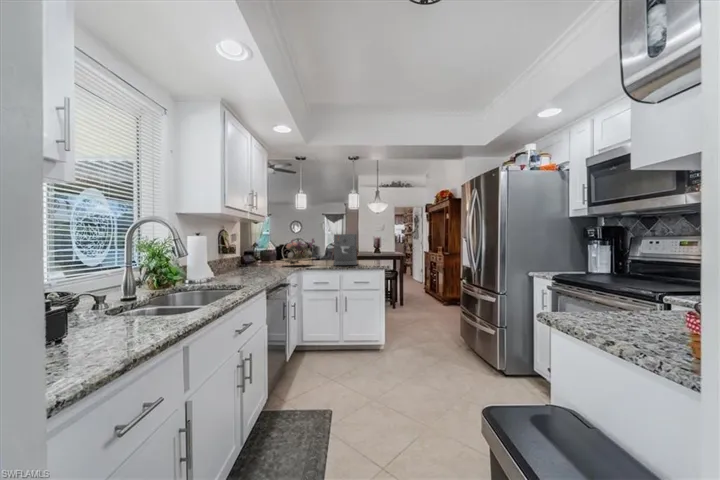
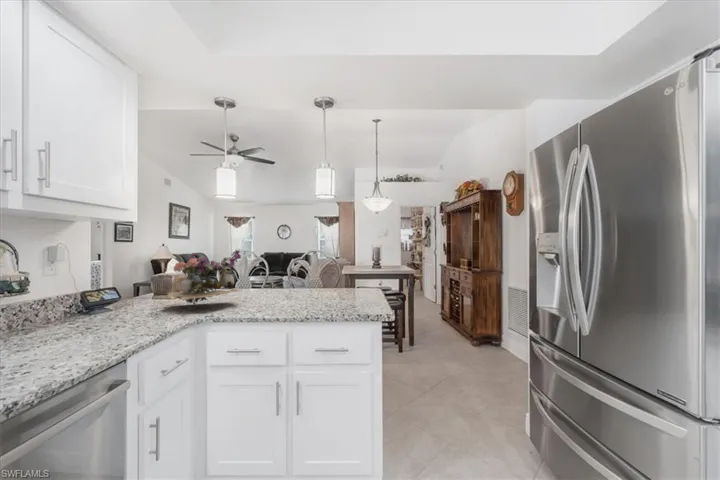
coffee maker: present [334,234,357,266] -> none [273,242,325,307]

